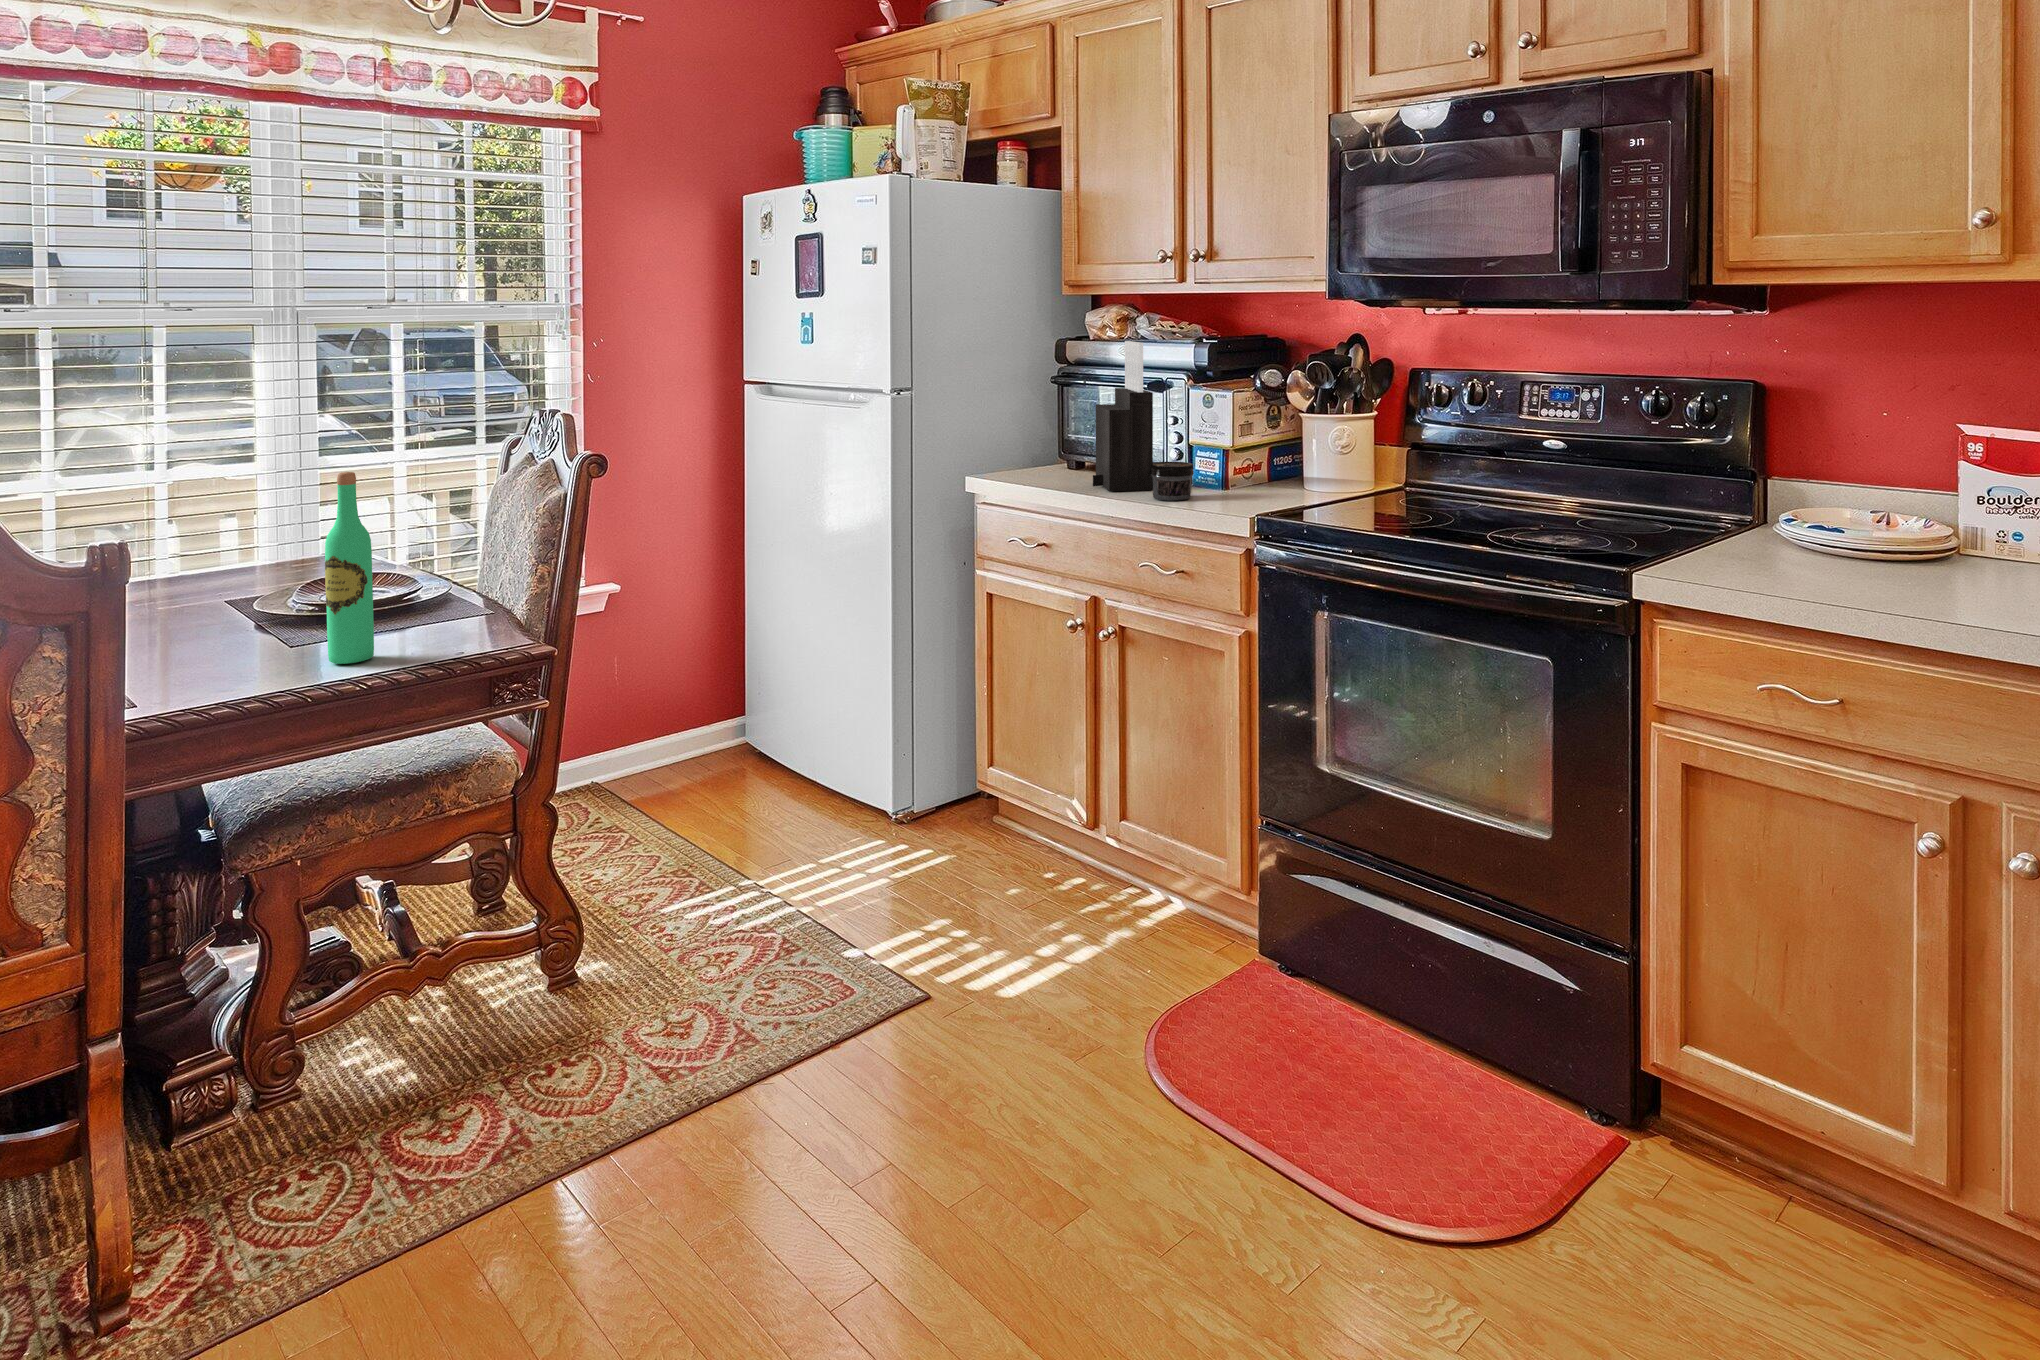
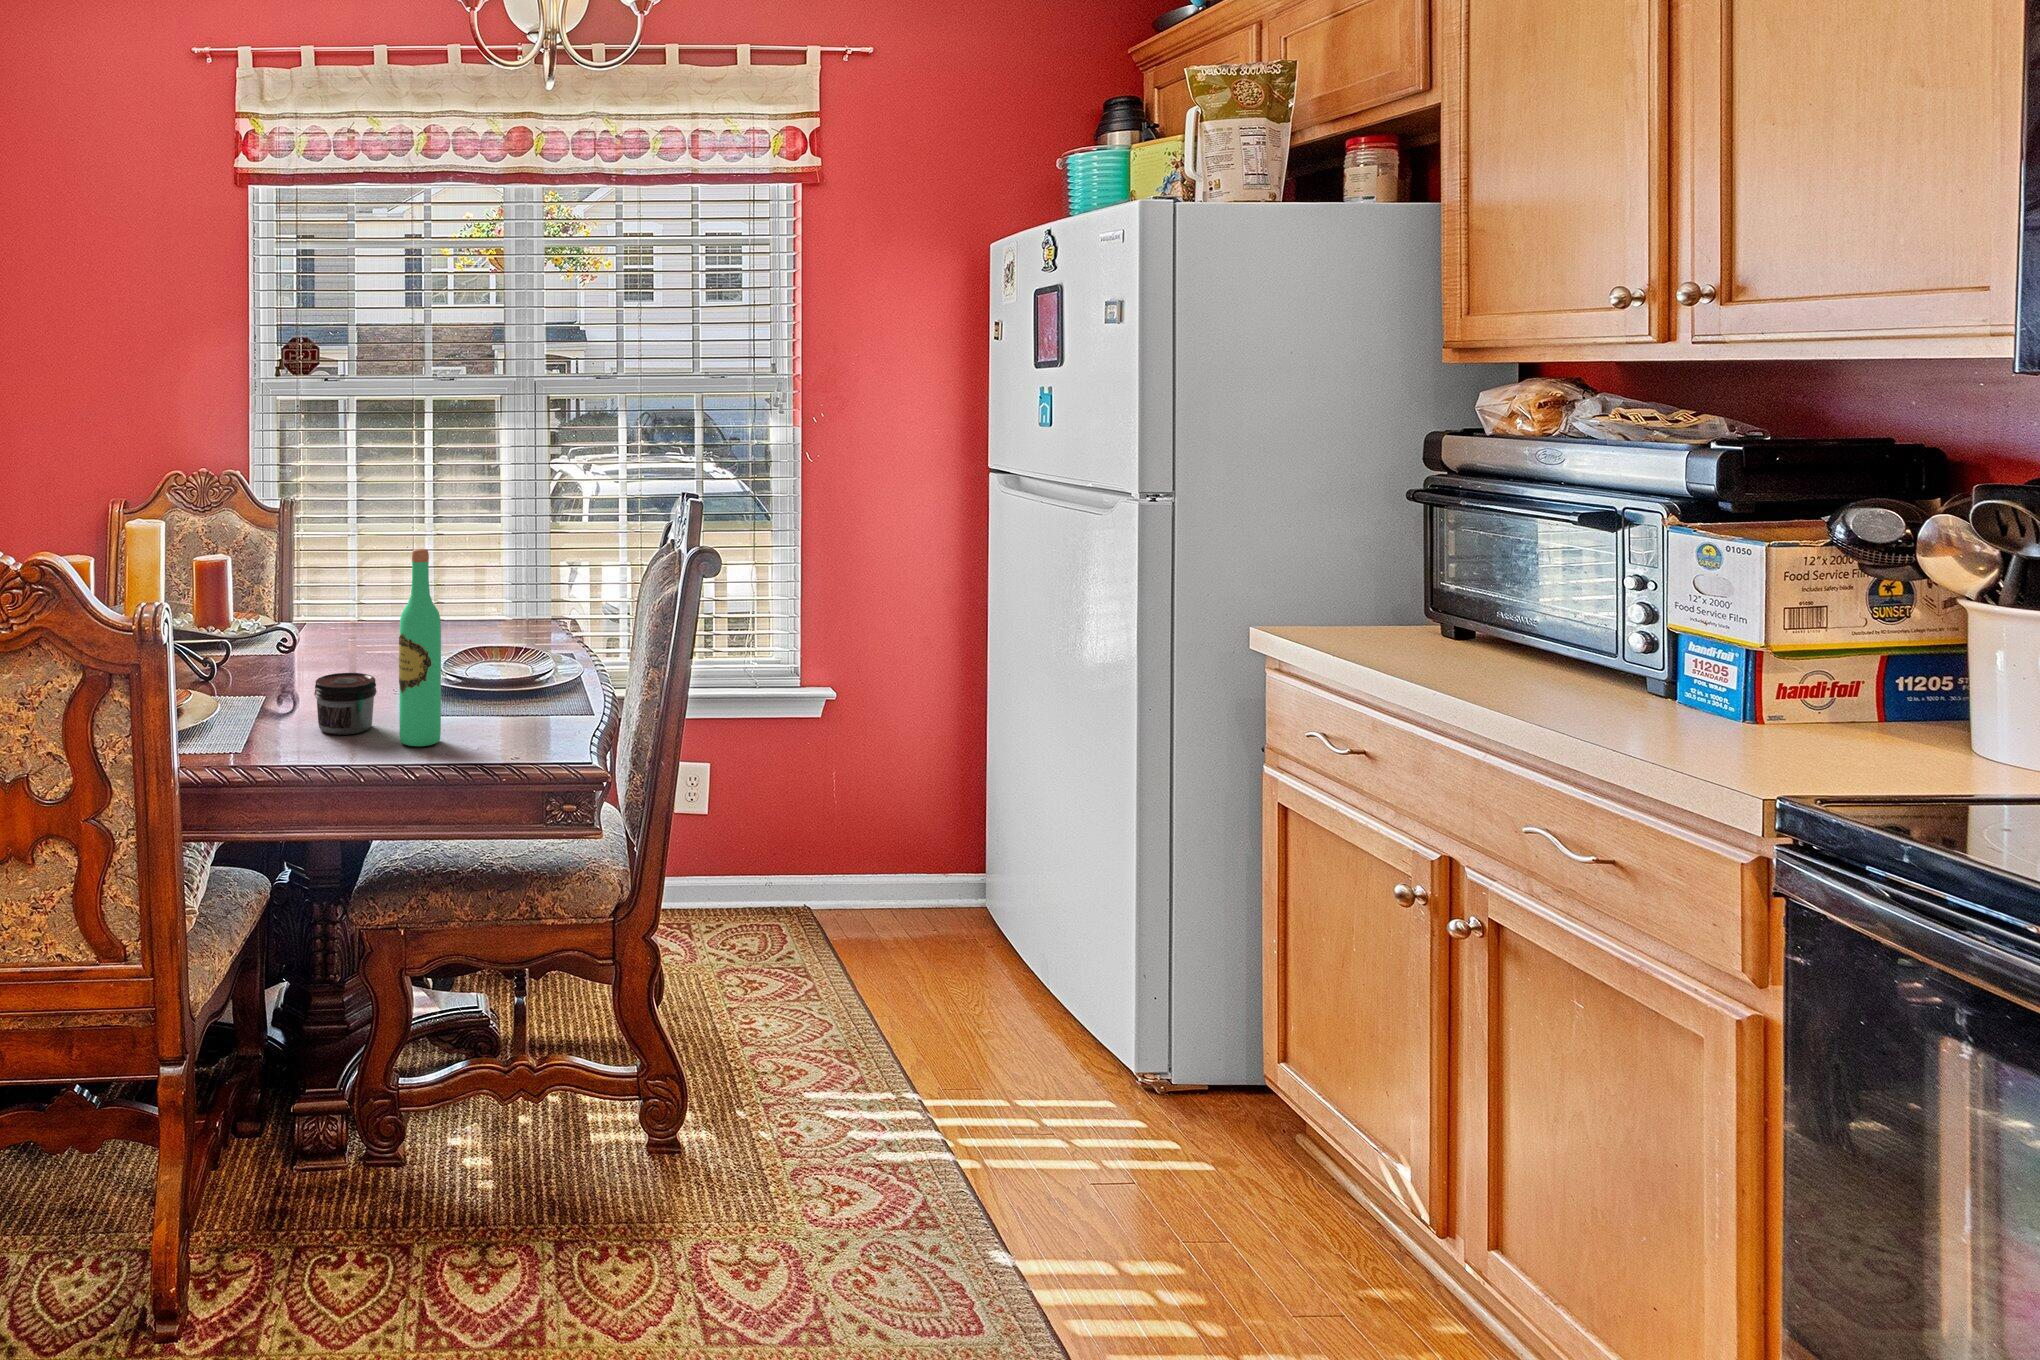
knife block: present [1093,341,1153,491] -> none [1465,442,1582,696]
jar: present [1150,462,1194,501] -> present [314,673,377,735]

